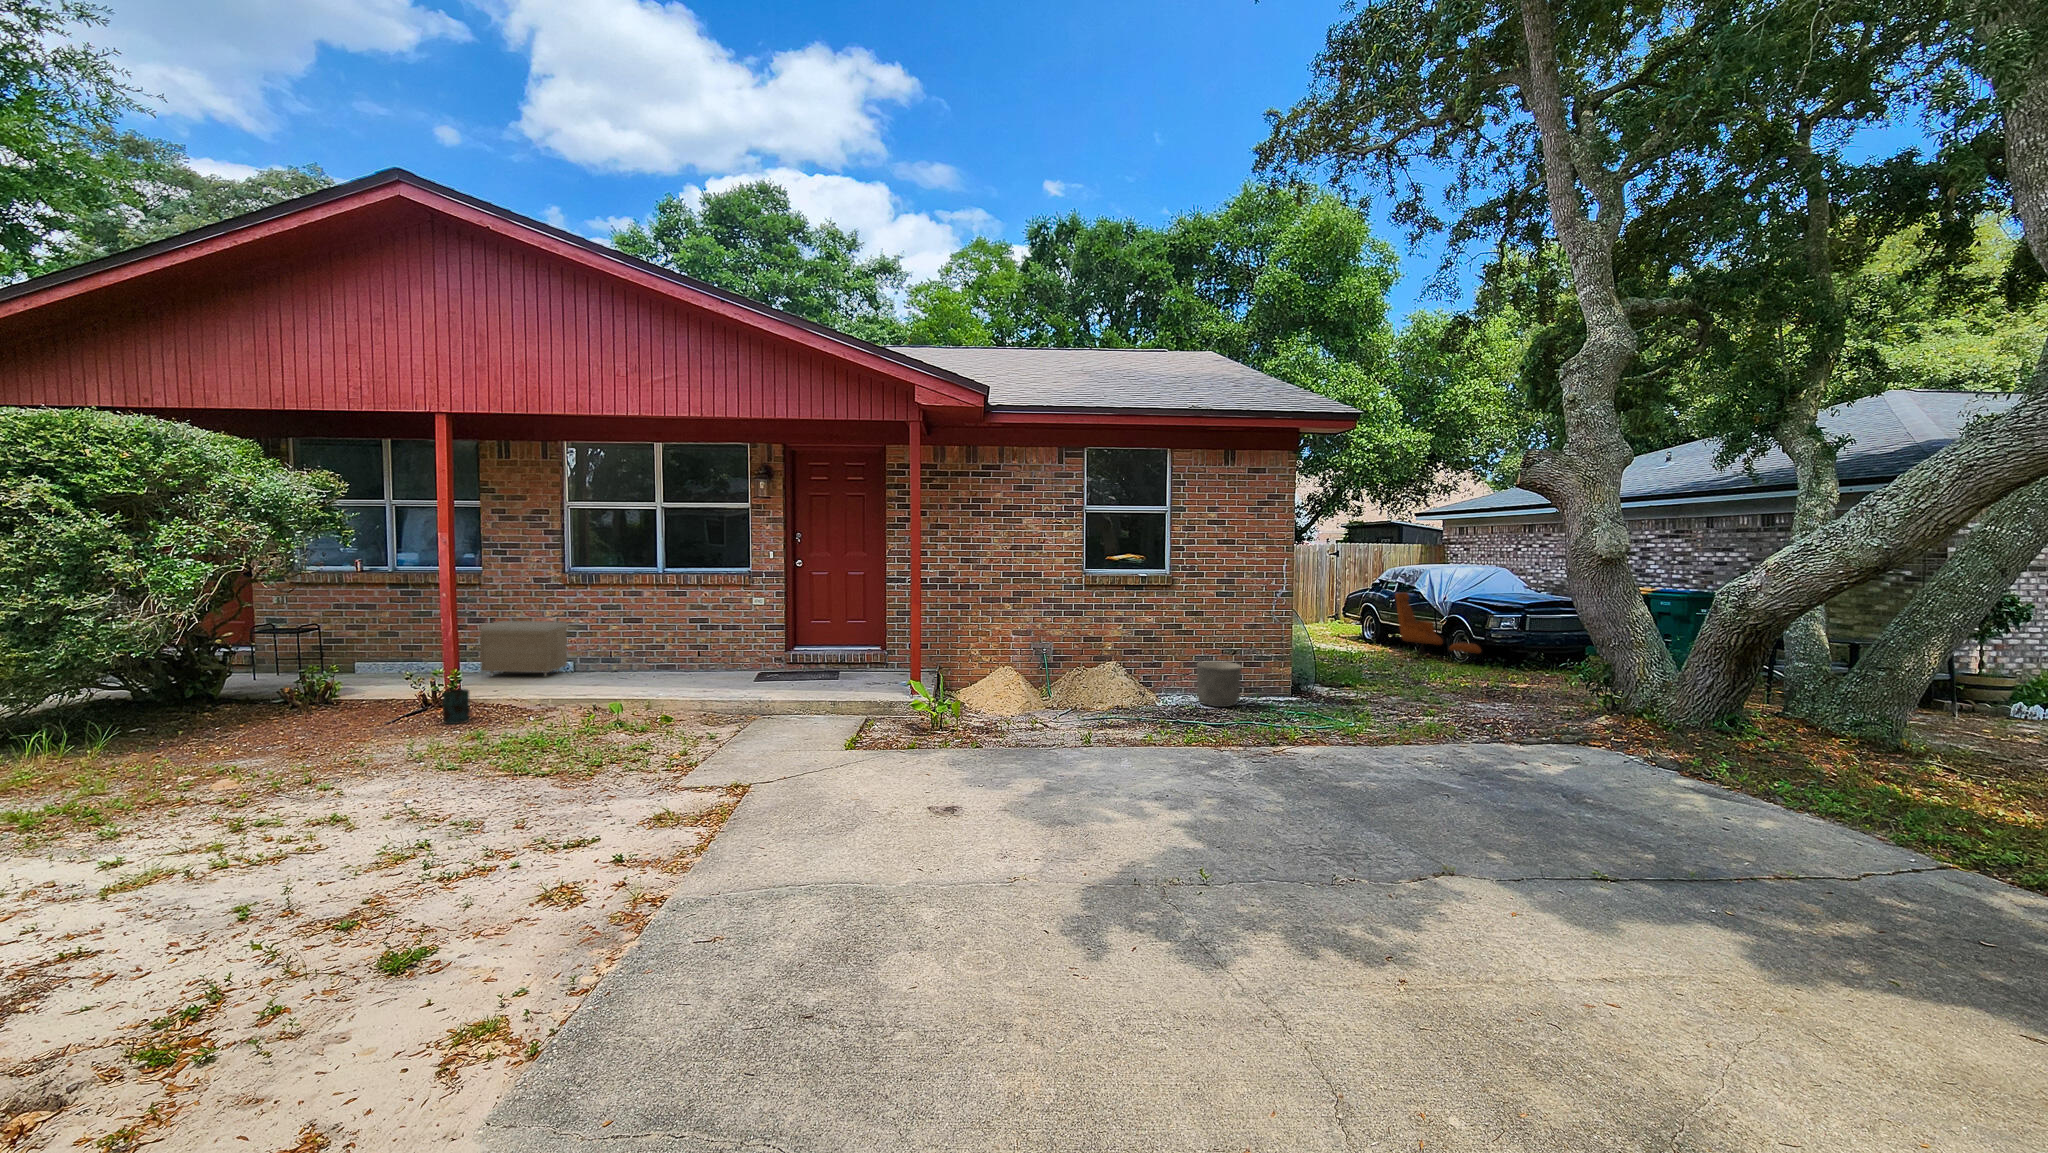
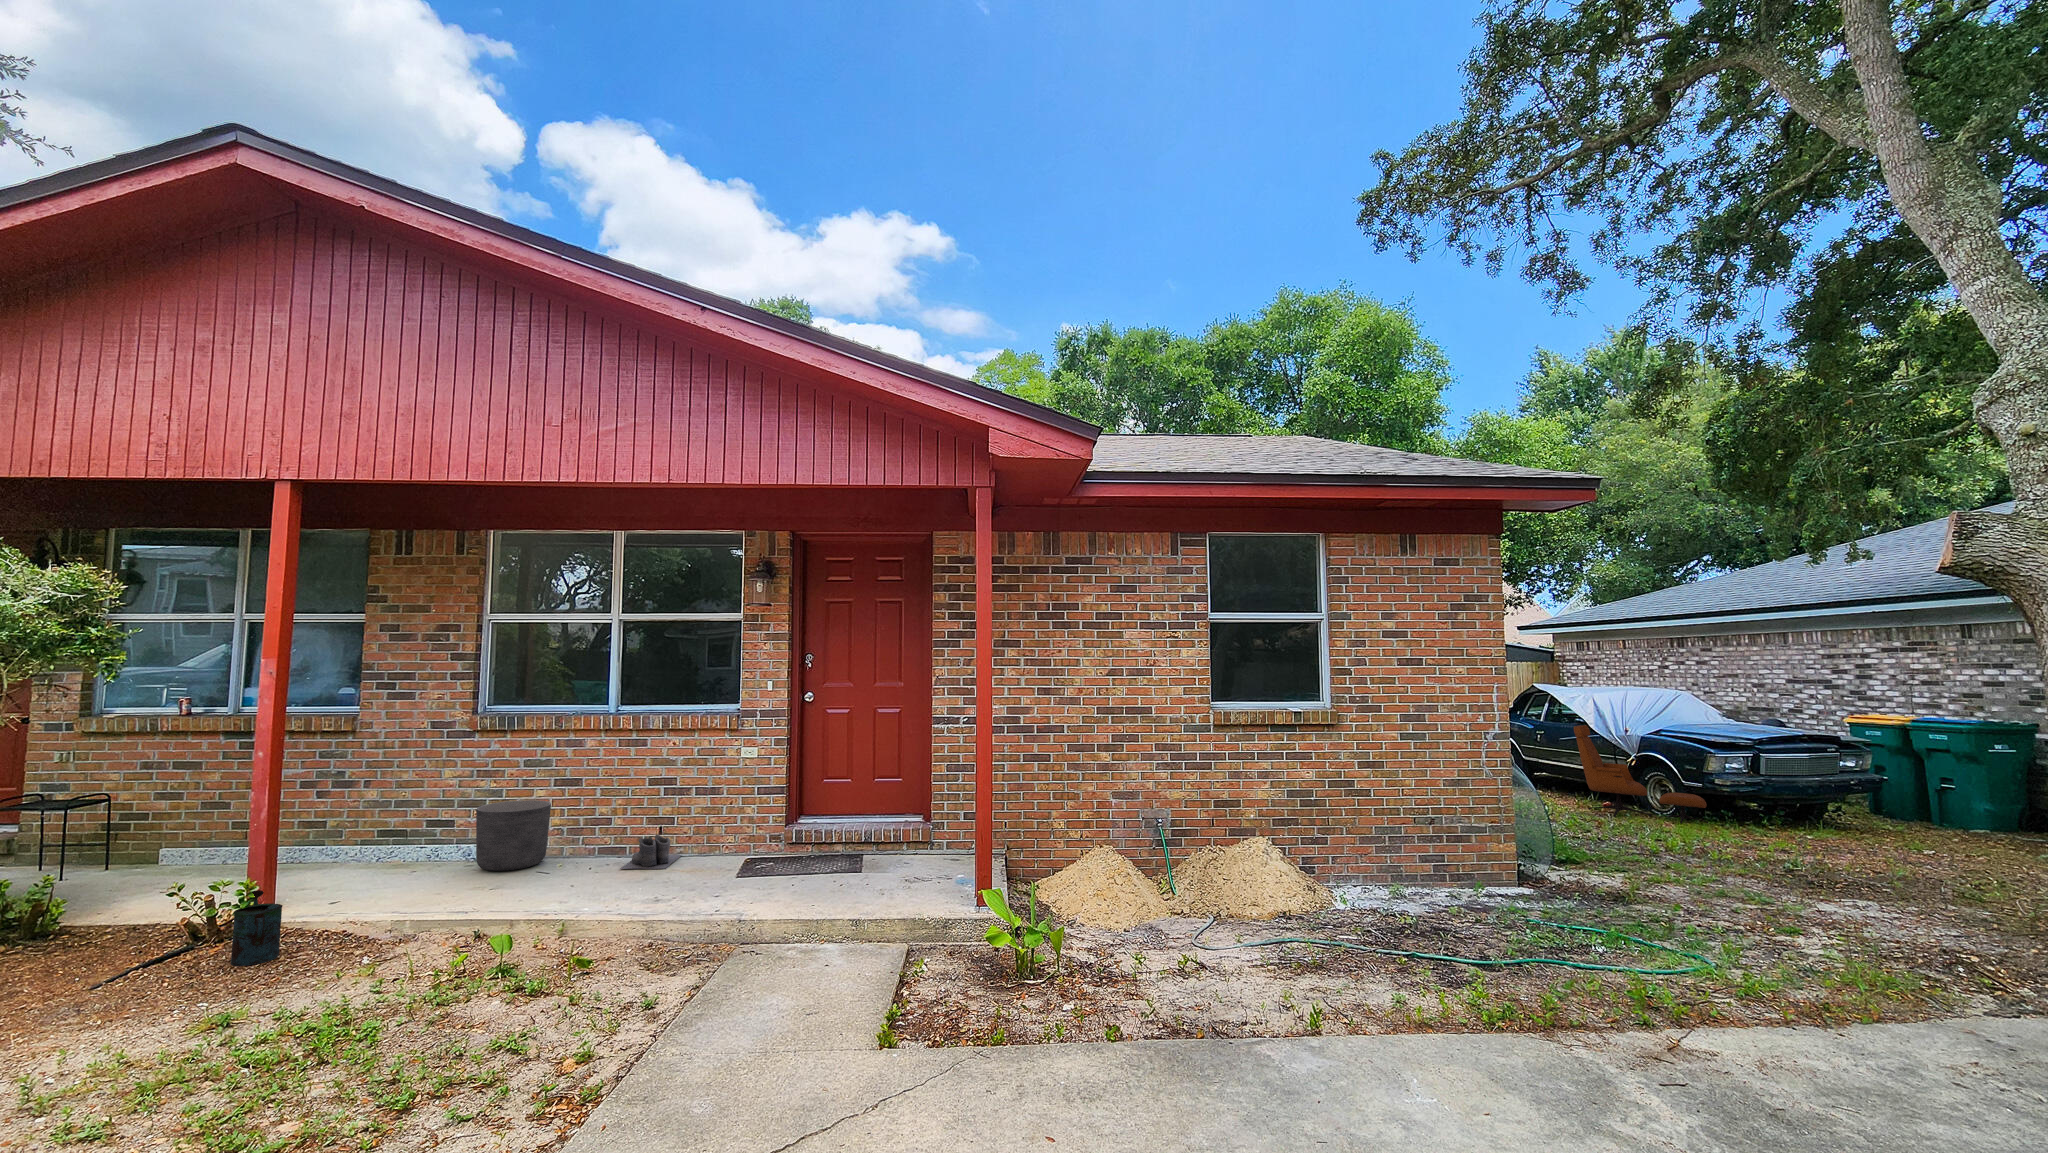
storage bench: present [480,621,567,677] -> none [334,785,473,870]
boots: none [674,656,716,677] -> present [620,835,681,869]
planter: present [1197,661,1241,707] -> present [476,800,551,871]

